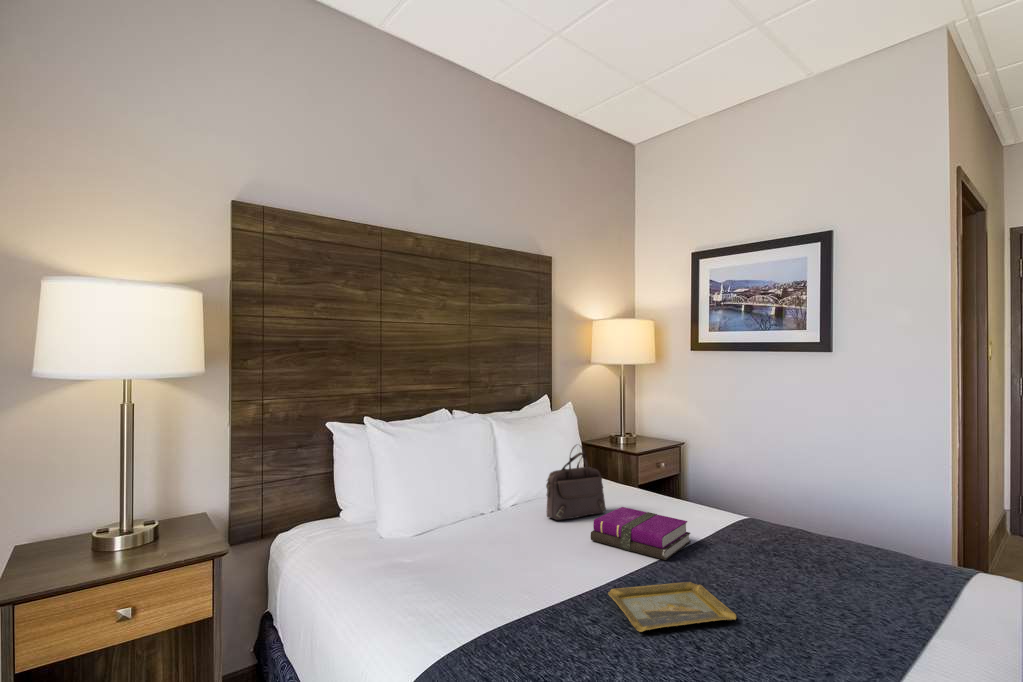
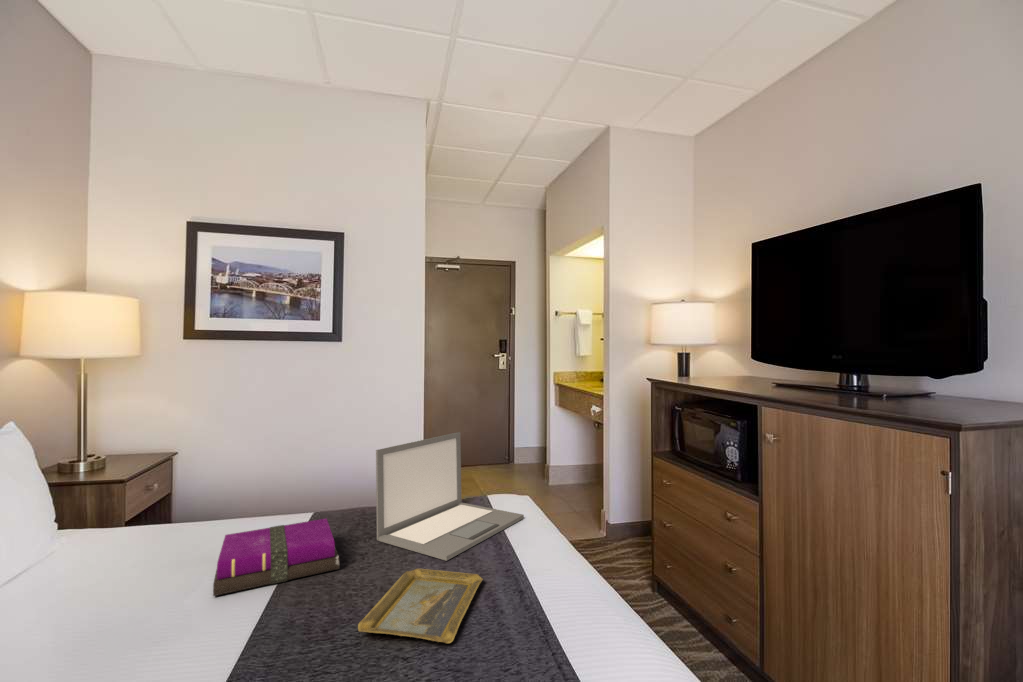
handbag: present [546,445,606,520] -> none [73,463,174,606]
laptop: none [721,474,901,610] -> present [376,432,524,561]

